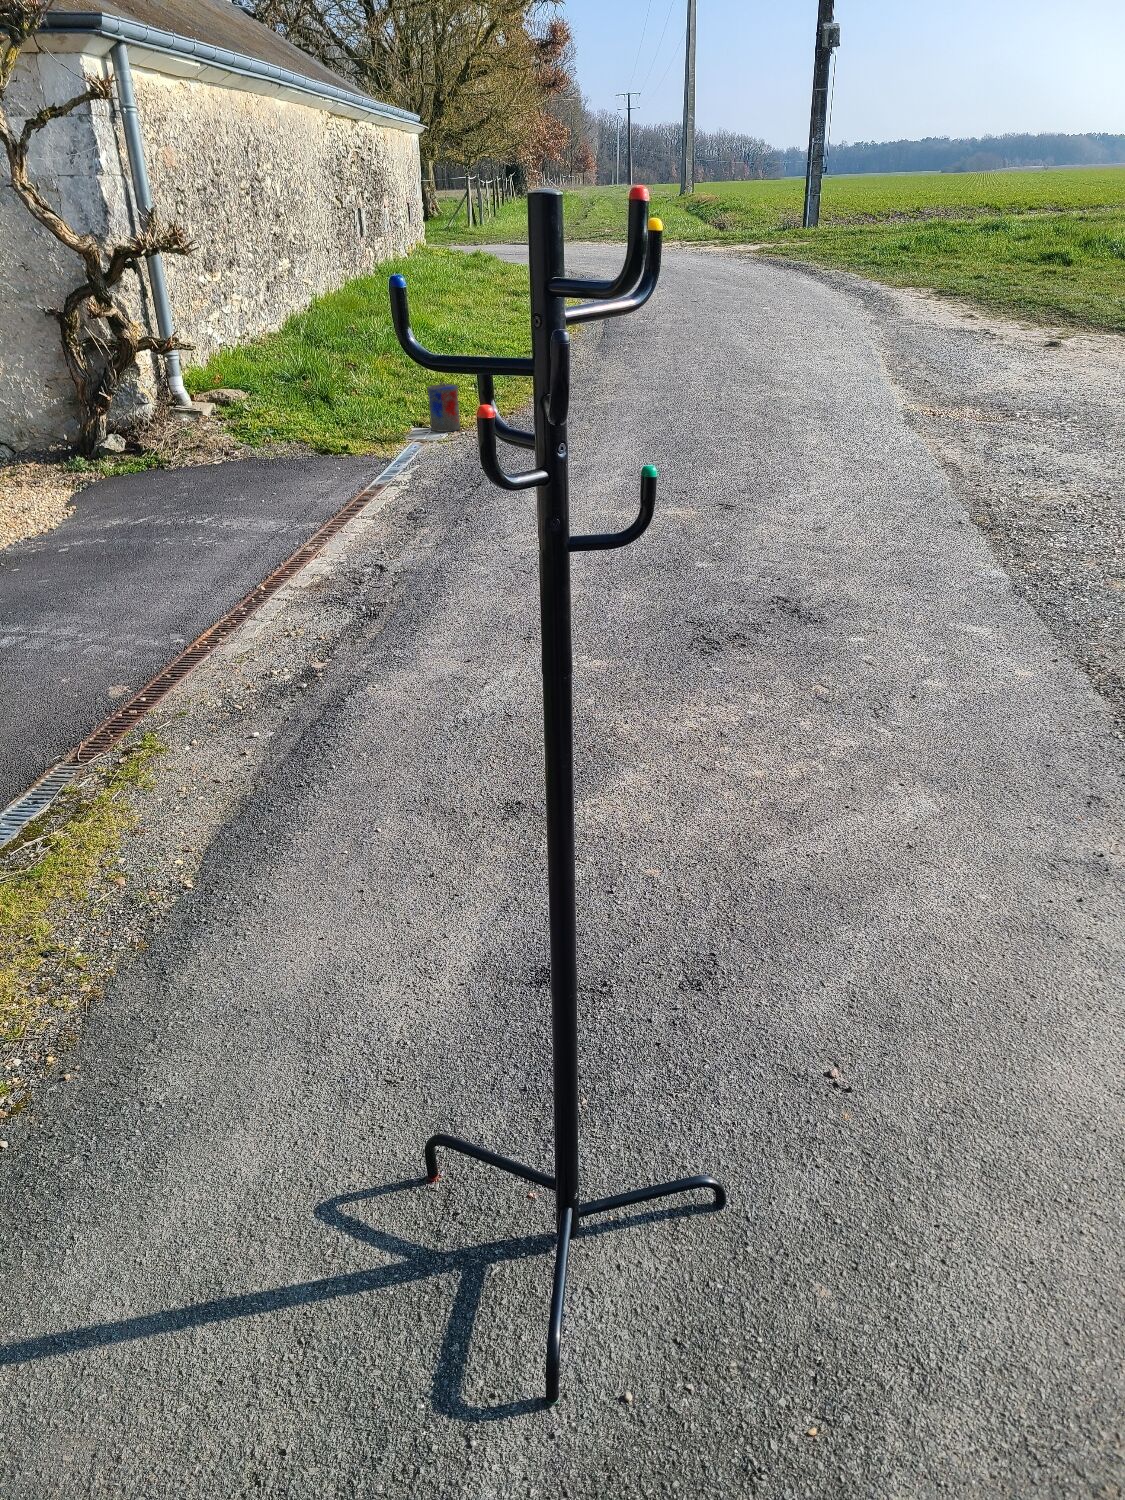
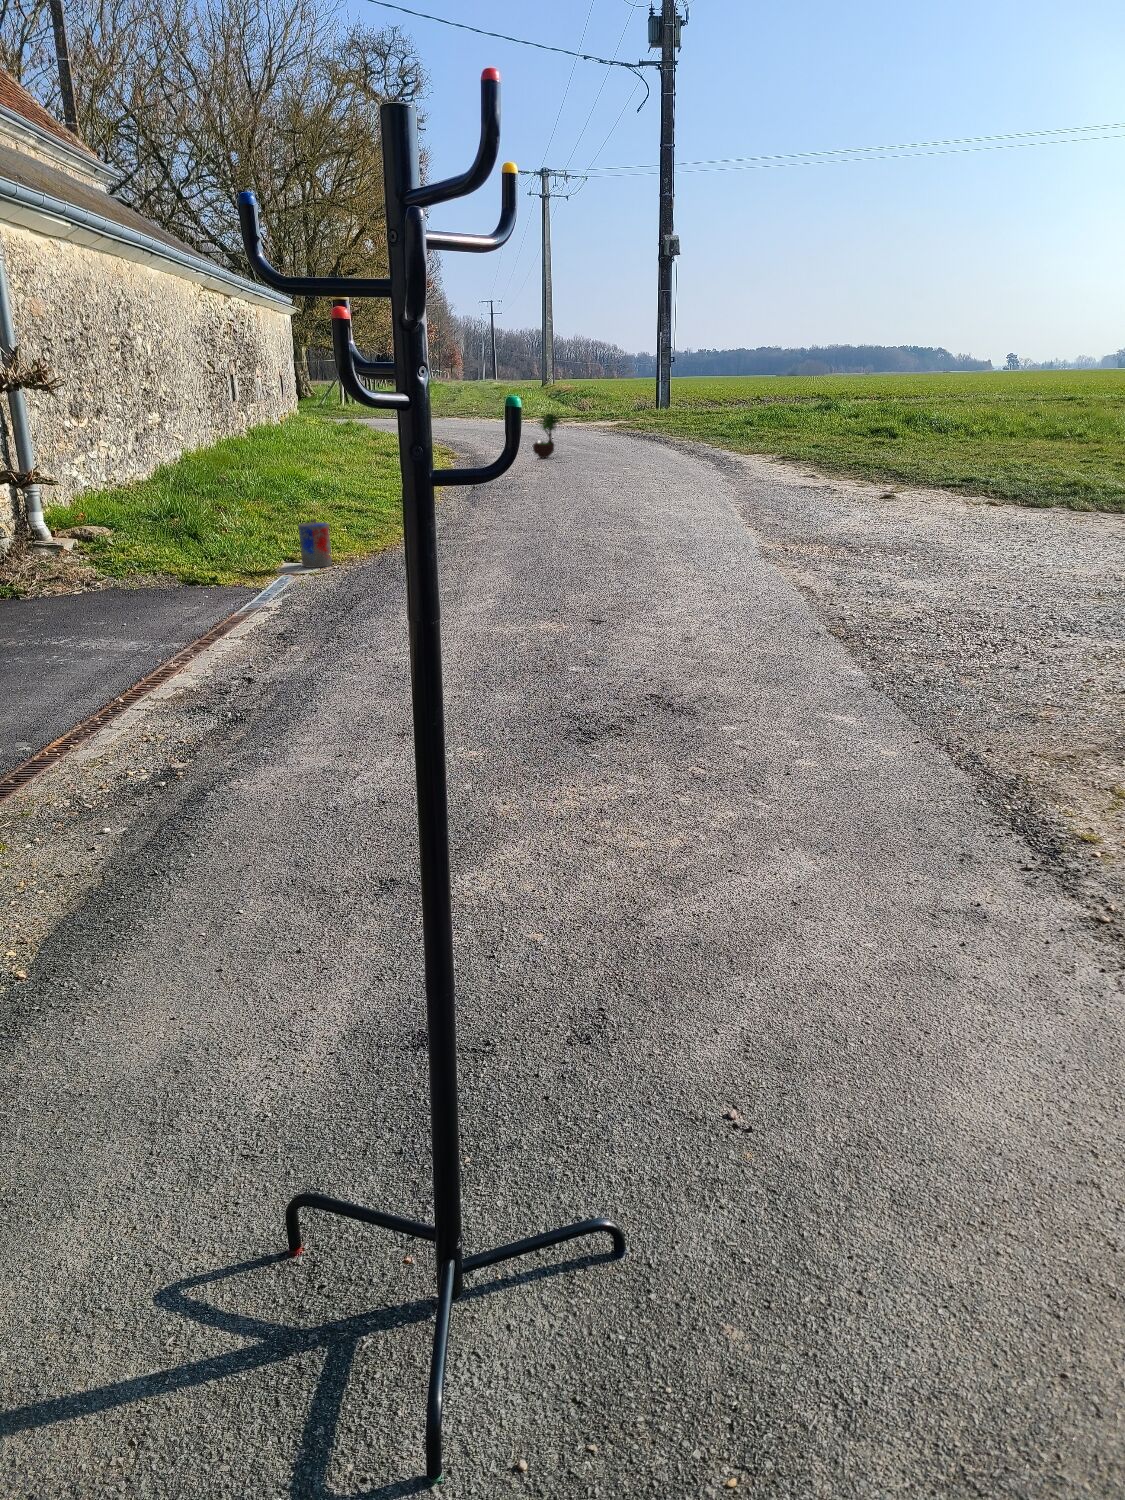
potted tree: none [666,244,697,299] -> present [533,411,560,458]

